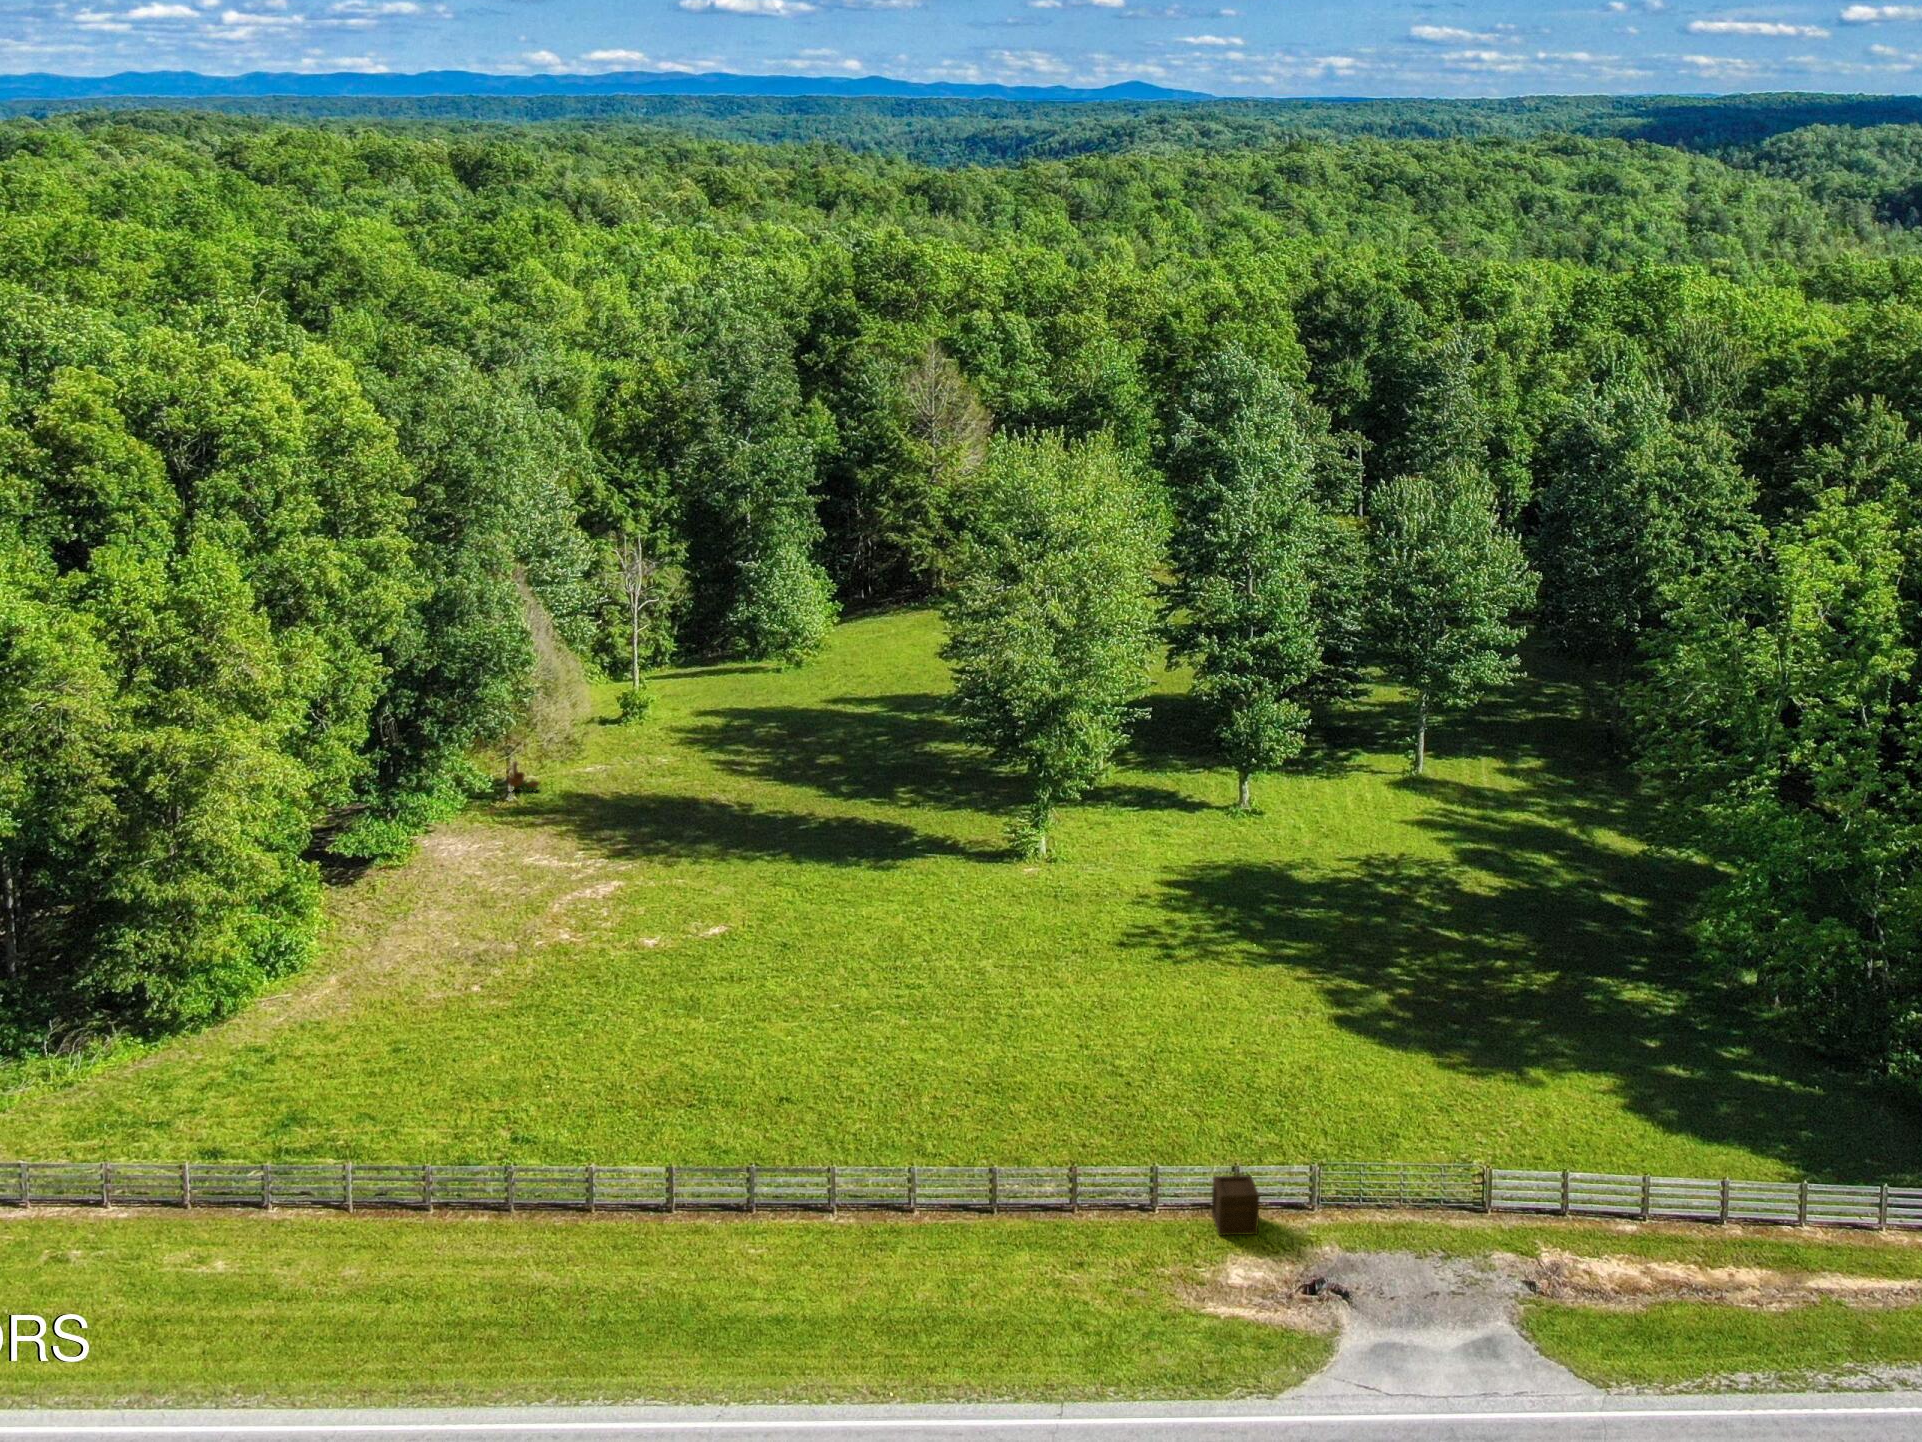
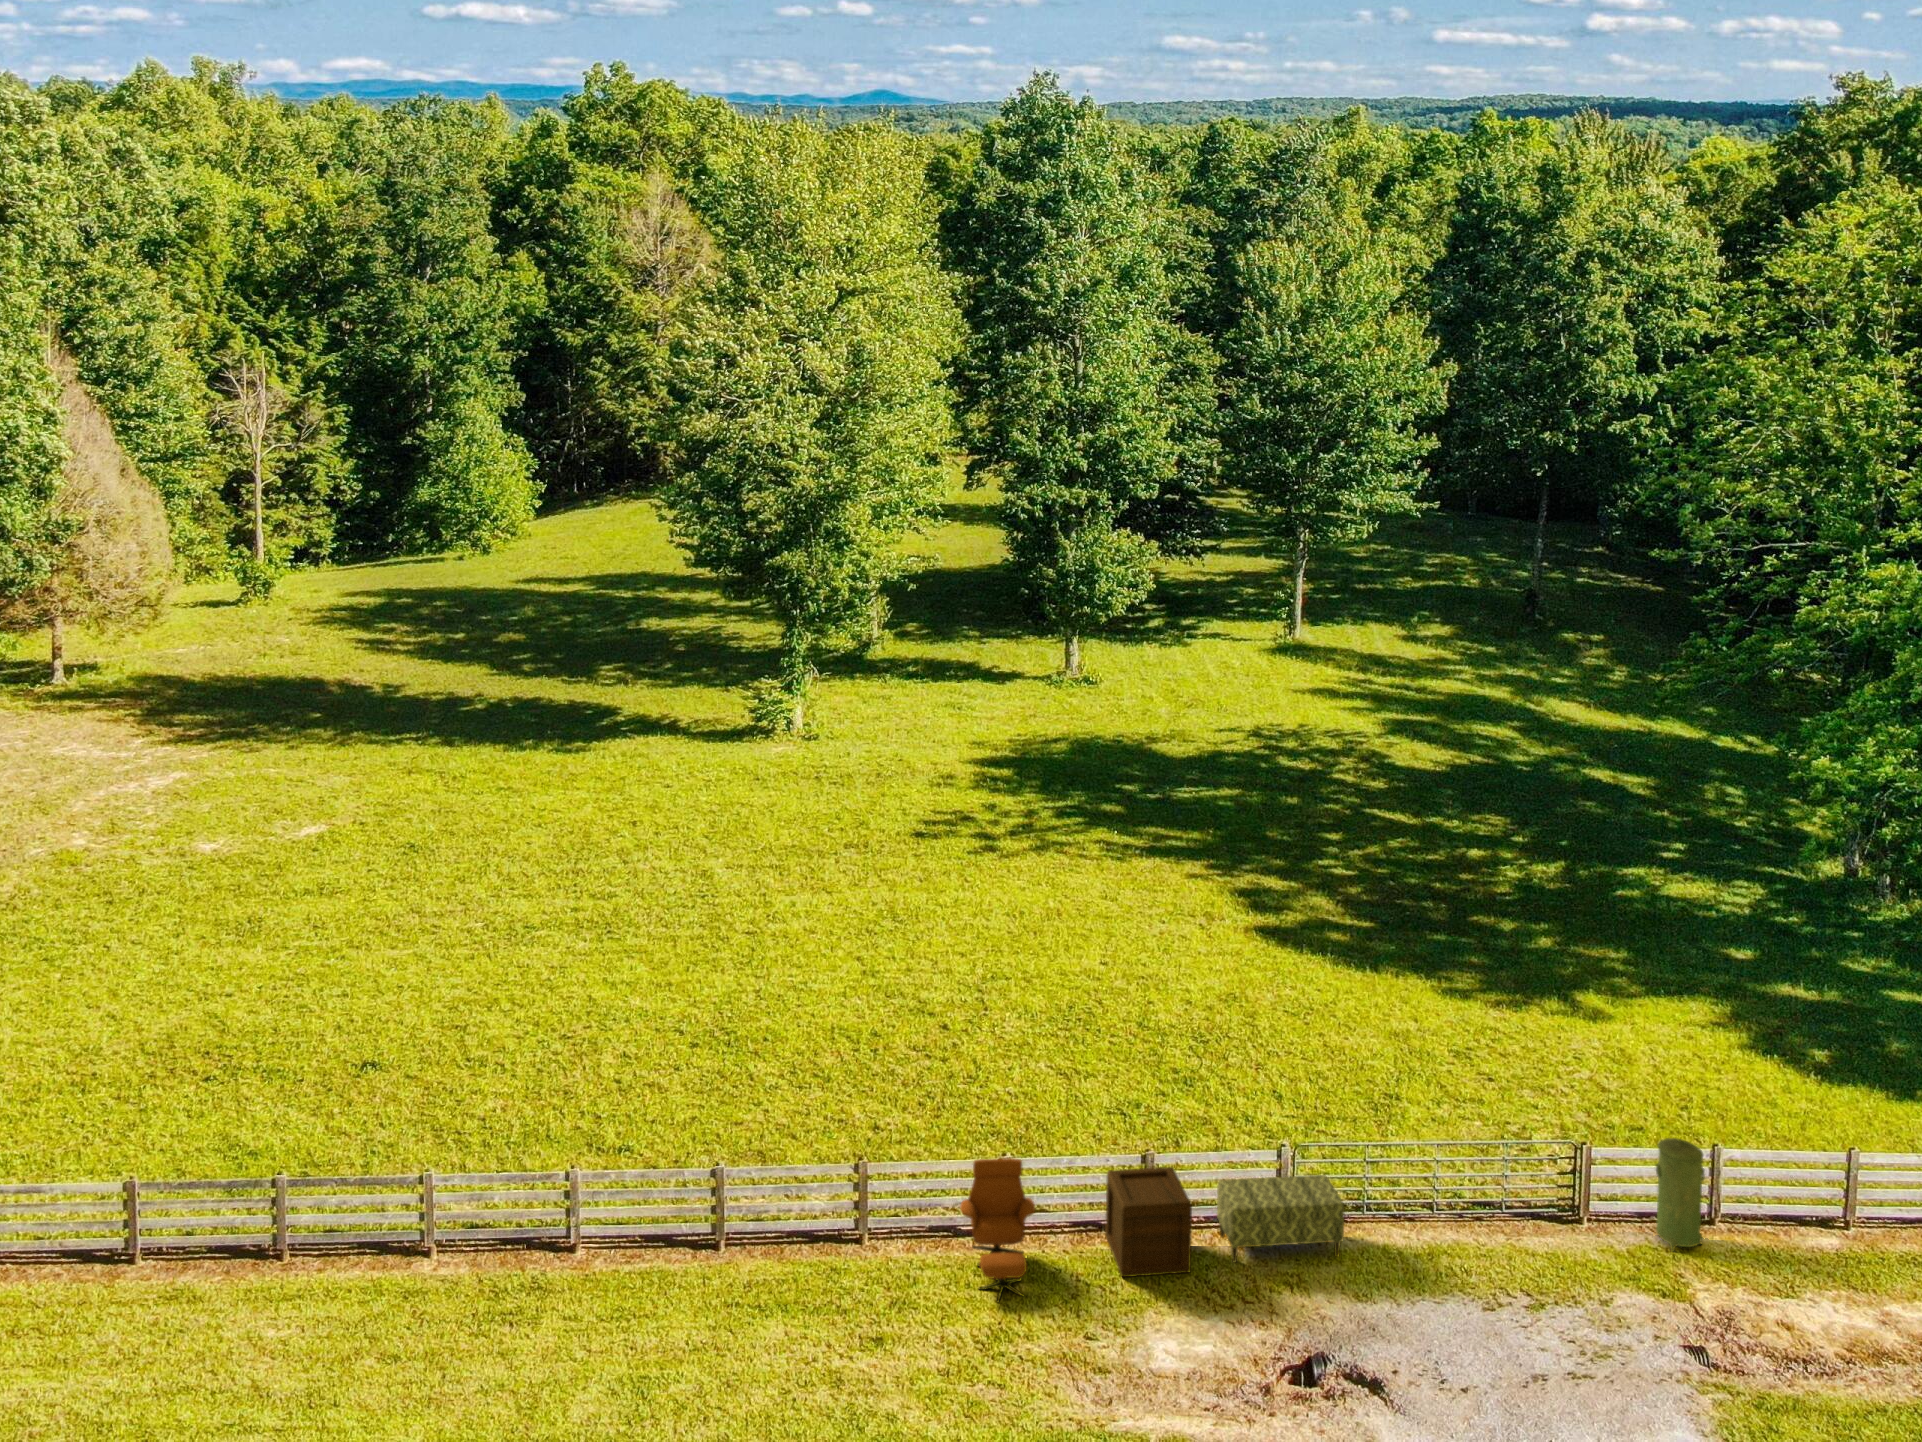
lounge chair: present [509,762,539,792] -> present [960,1158,1036,1302]
trash can: none [1530,1167,1557,1231] -> present [1656,1138,1705,1252]
bench: none [1276,1182,1347,1230] -> present [1217,1175,1345,1262]

